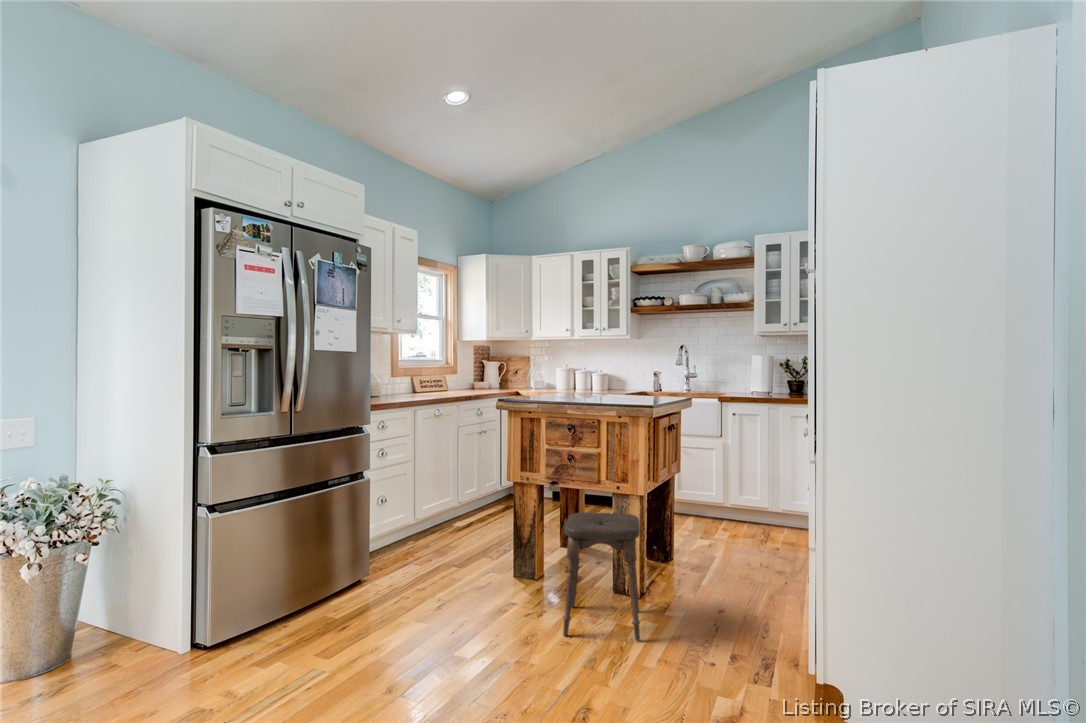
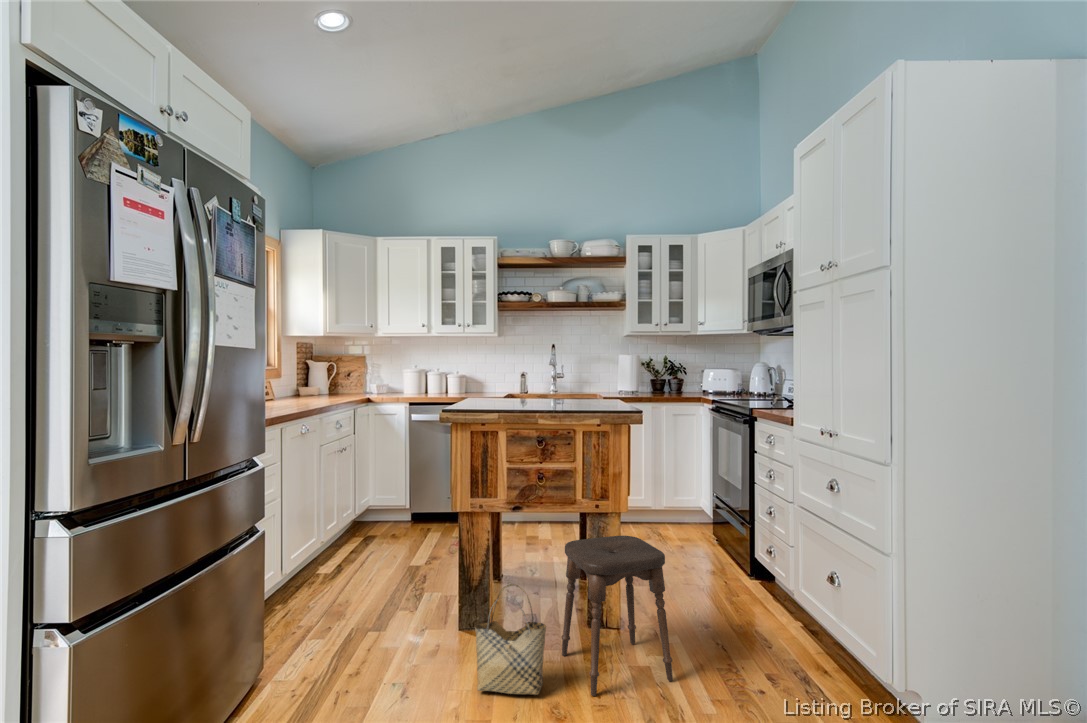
woven basket: none [484,538,537,625] -> present [474,584,546,695]

